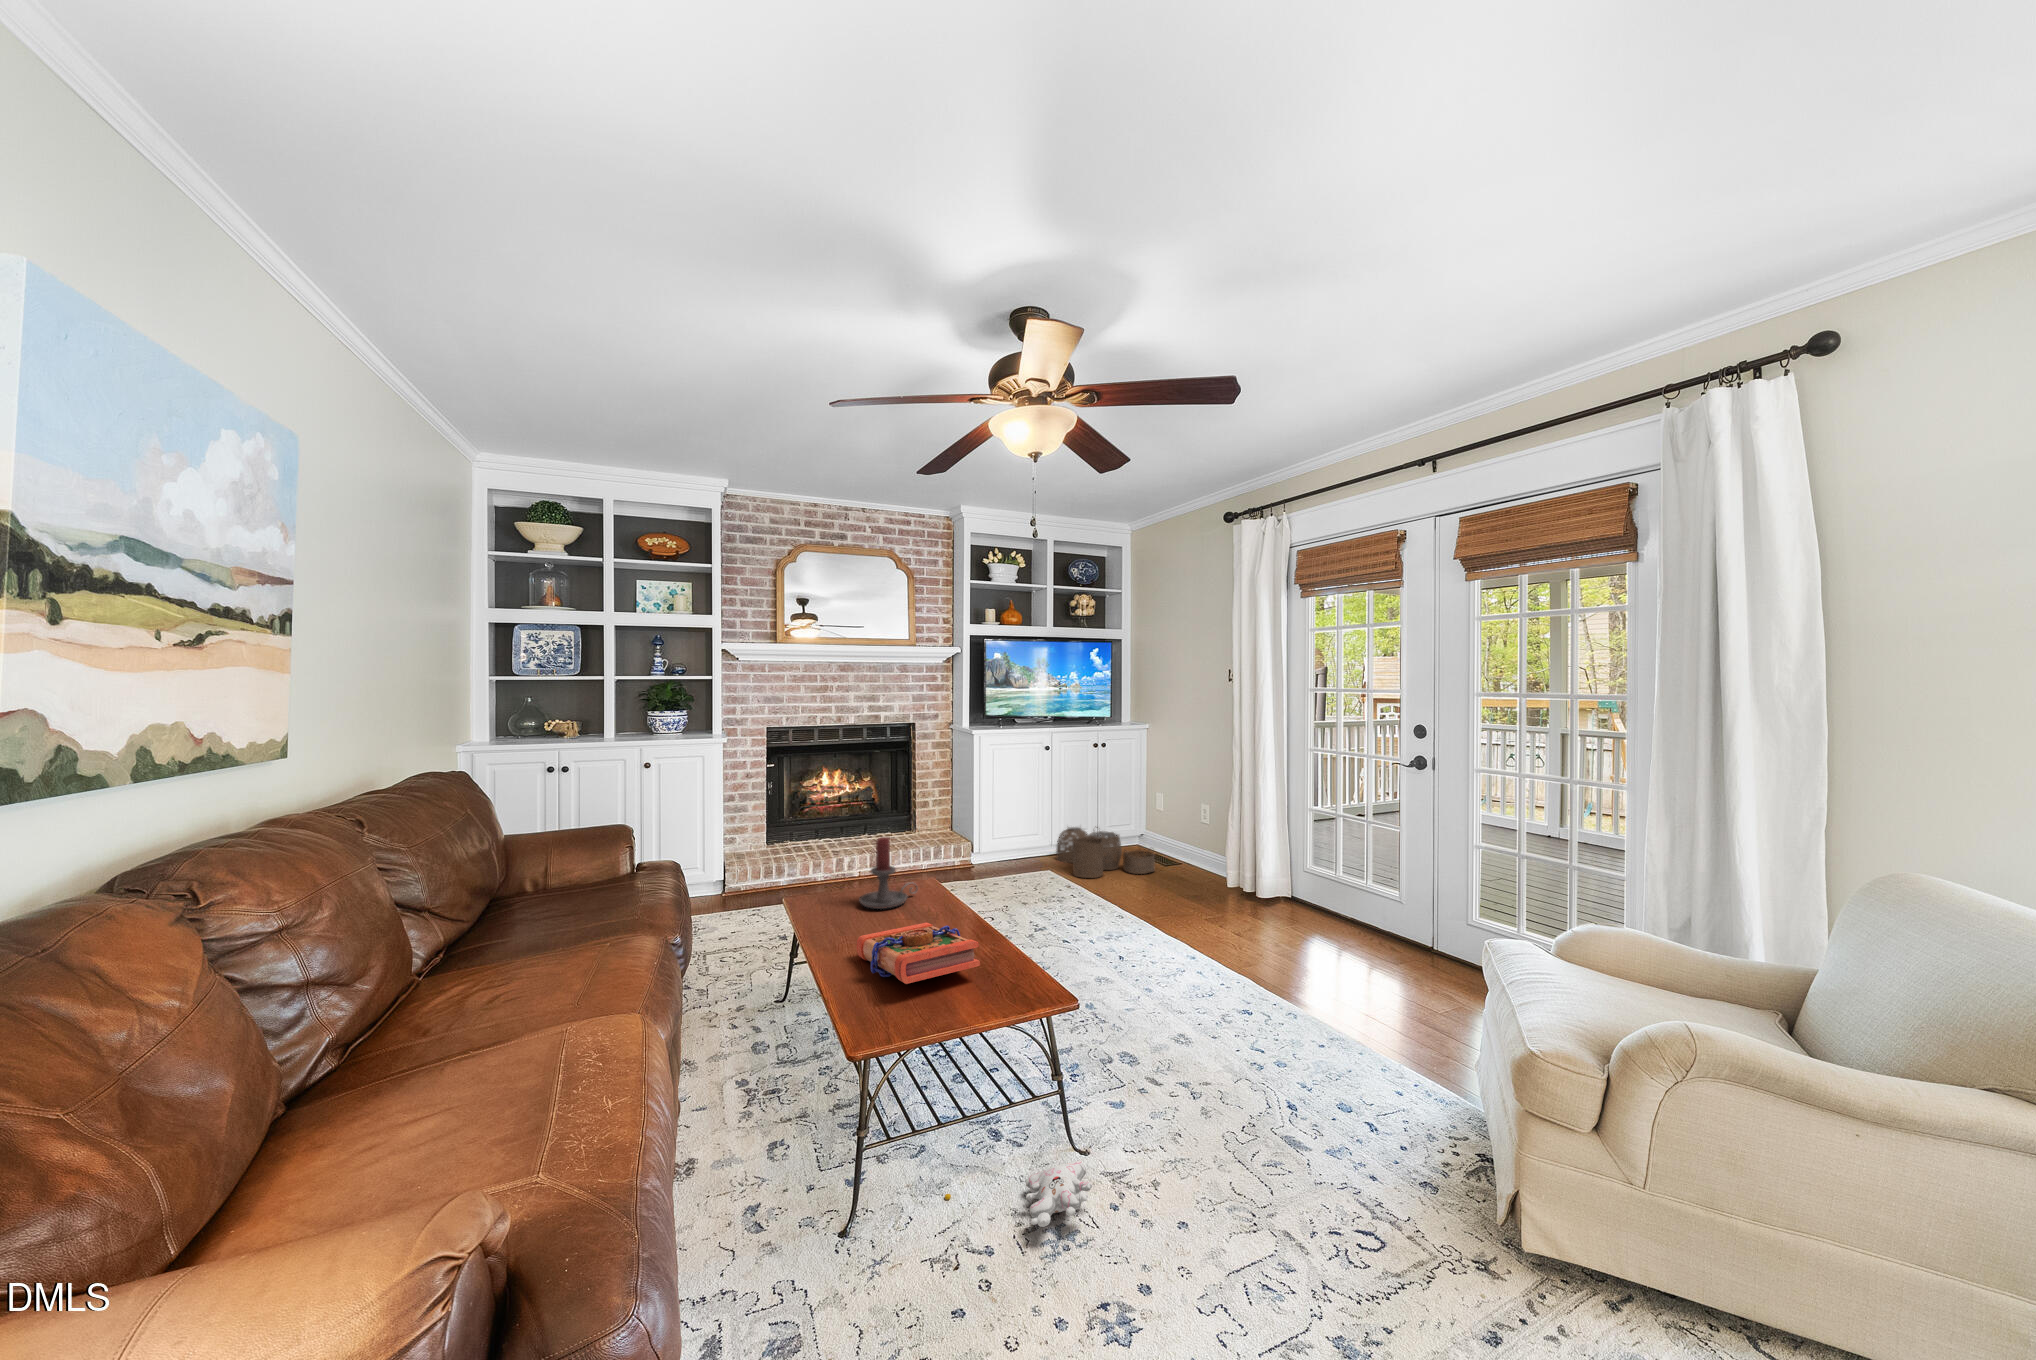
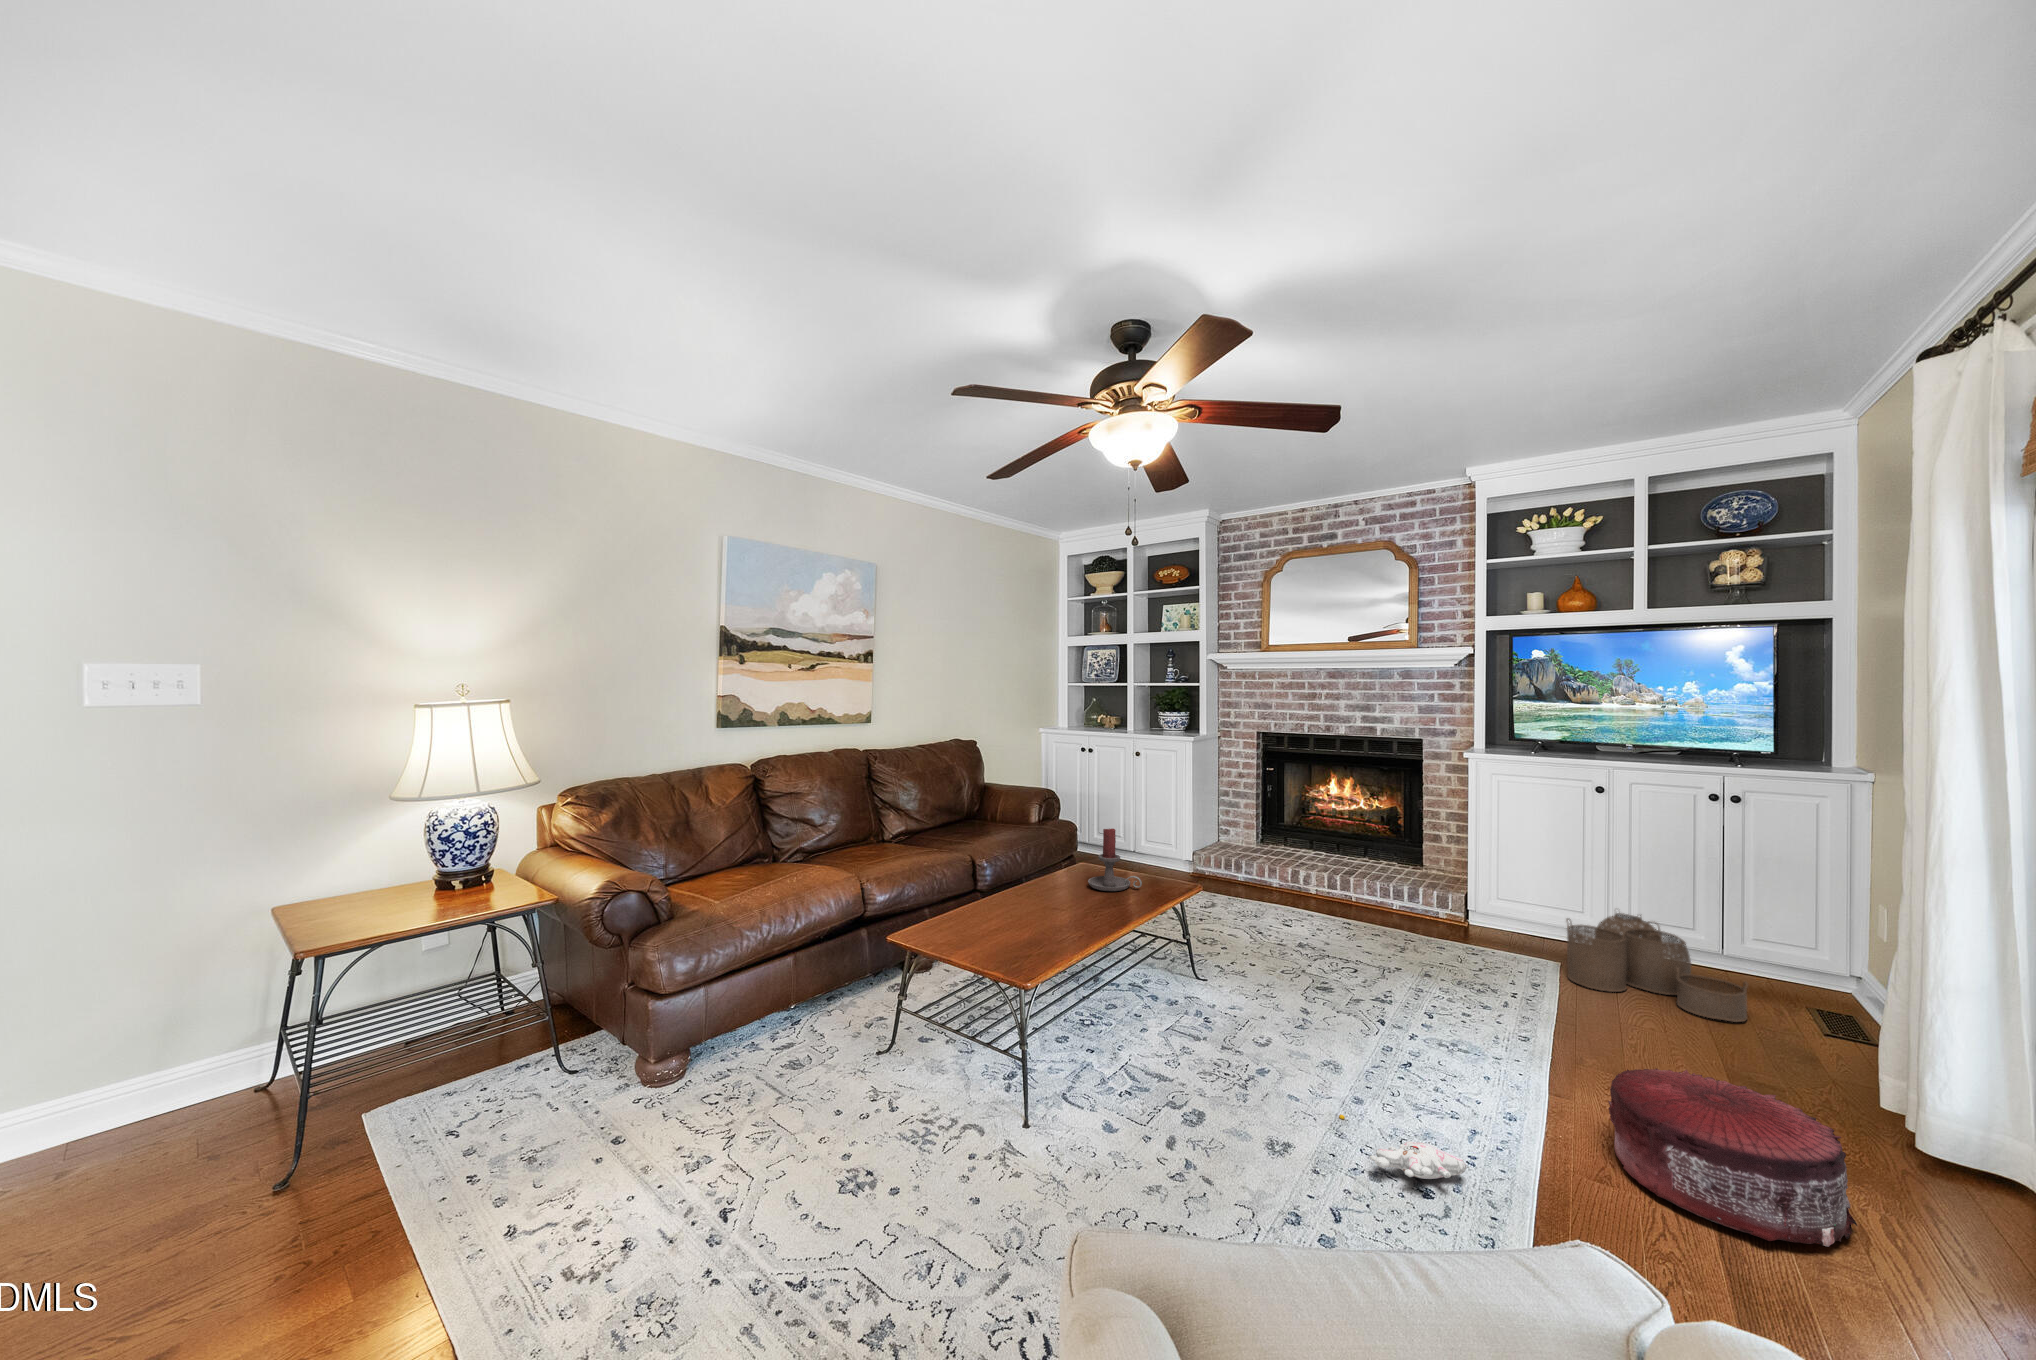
pouf: none [1232,886,1330,956] -> present [1608,1068,1857,1247]
book: present [857,923,980,984] -> none [954,891,1060,933]
plush toy: present [945,1160,1092,1227] -> present [1339,1115,1467,1179]

